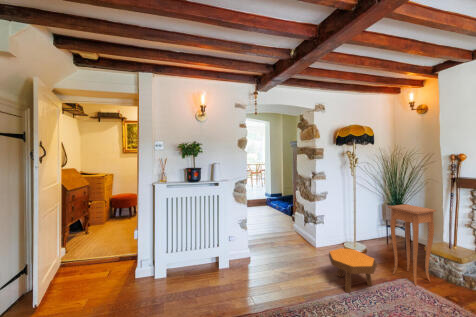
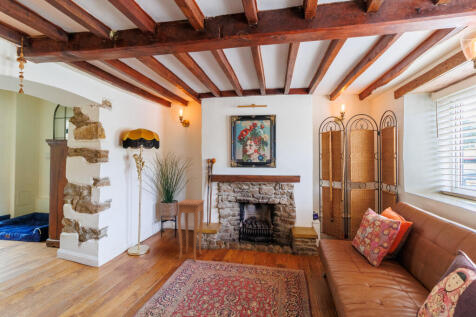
footstool: present [329,248,377,293] -> none [128,252,174,300]

